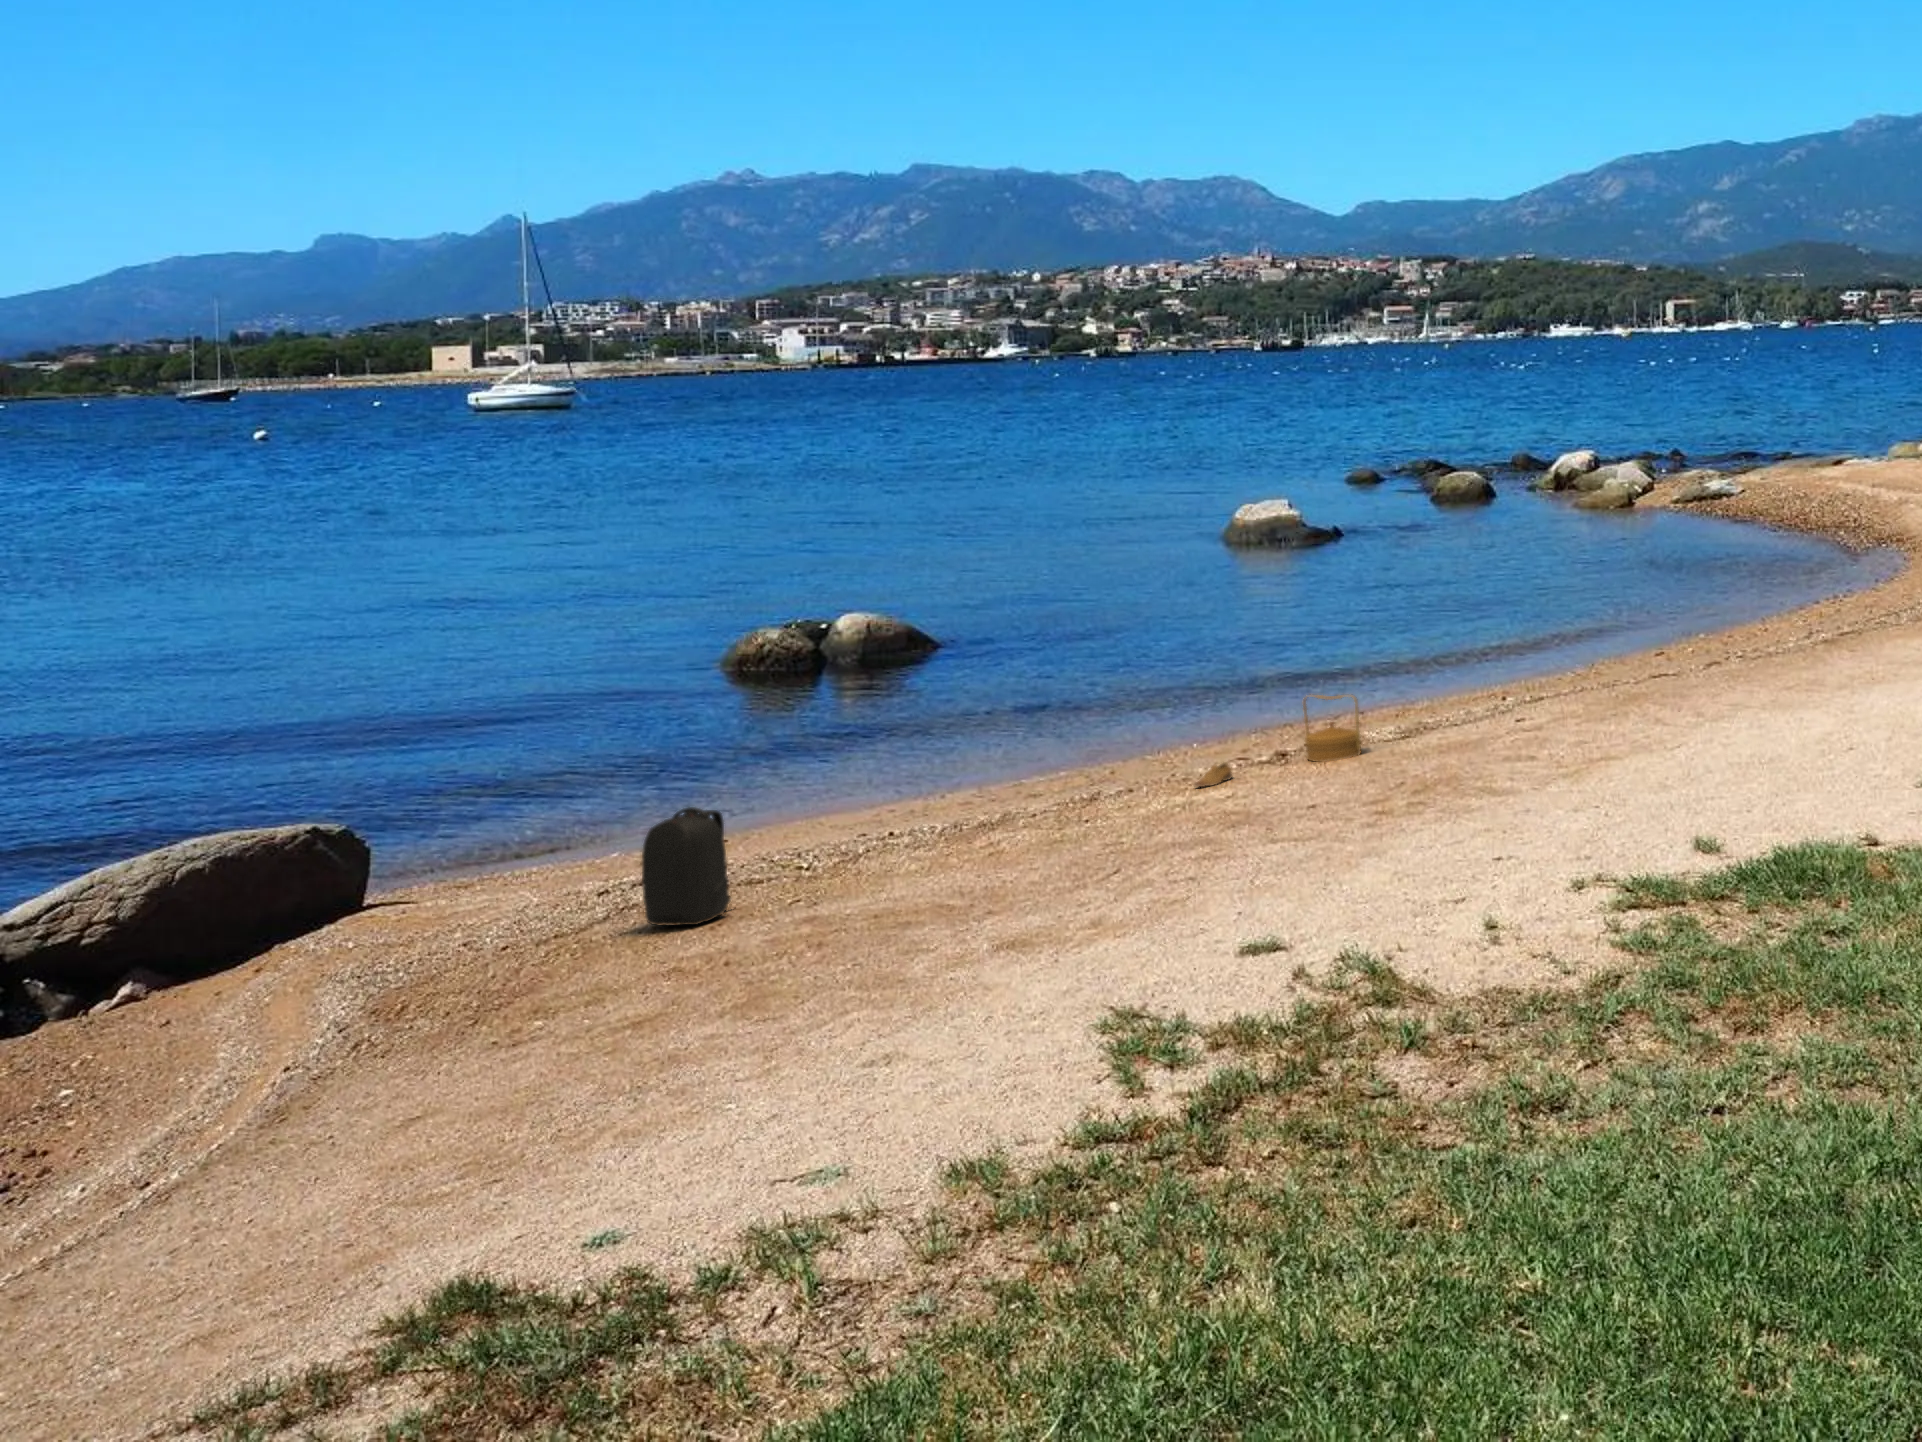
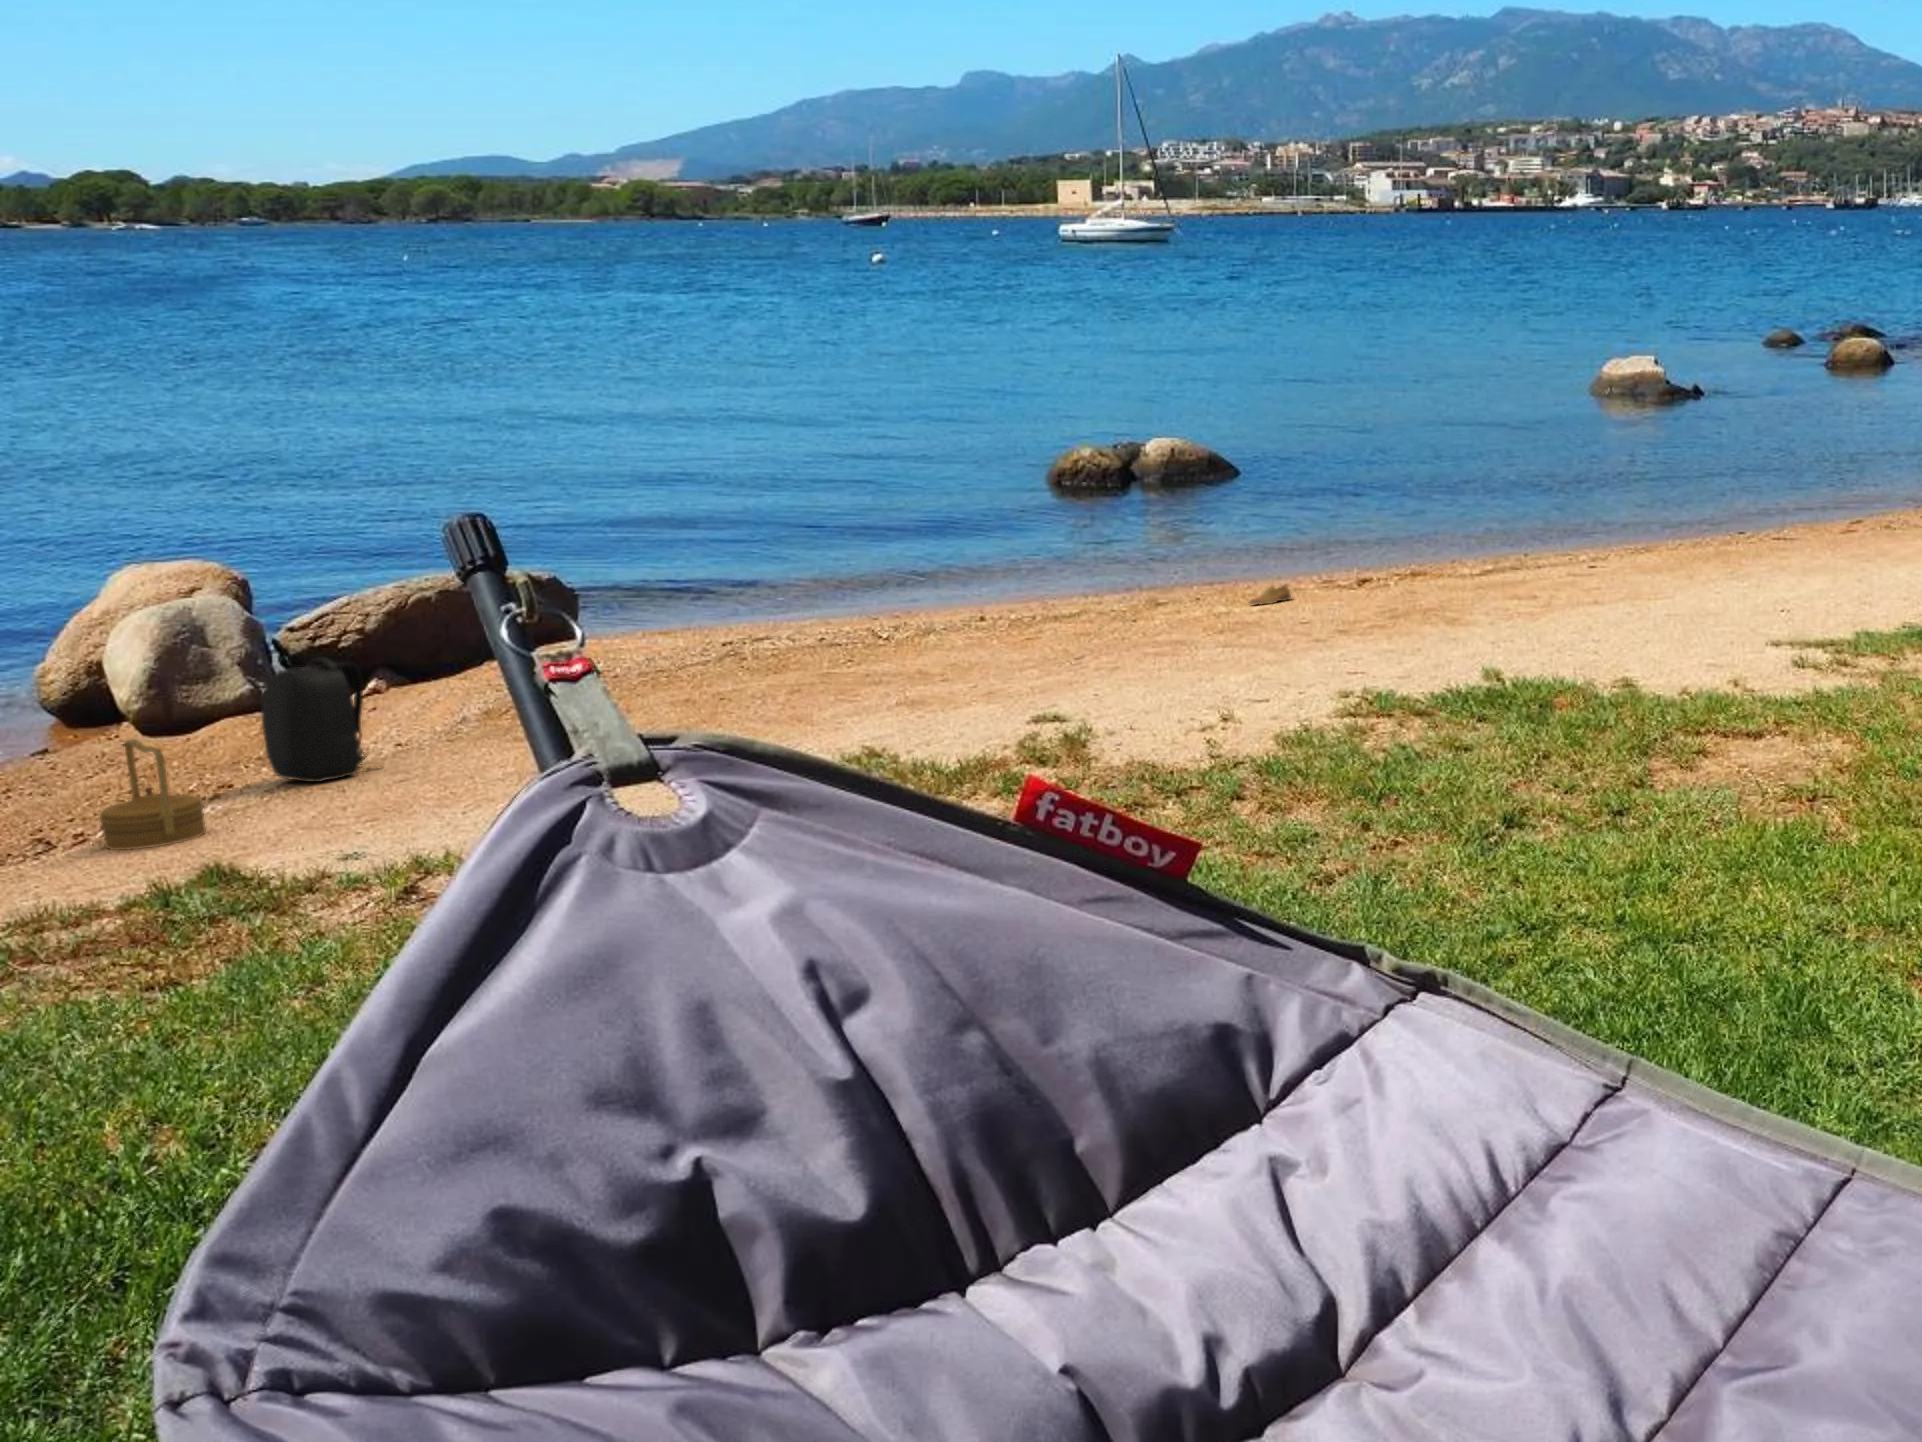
basket: present [1303,694,1361,762] -> present [98,739,206,850]
backpack: present [642,807,731,926] -> present [261,658,366,782]

